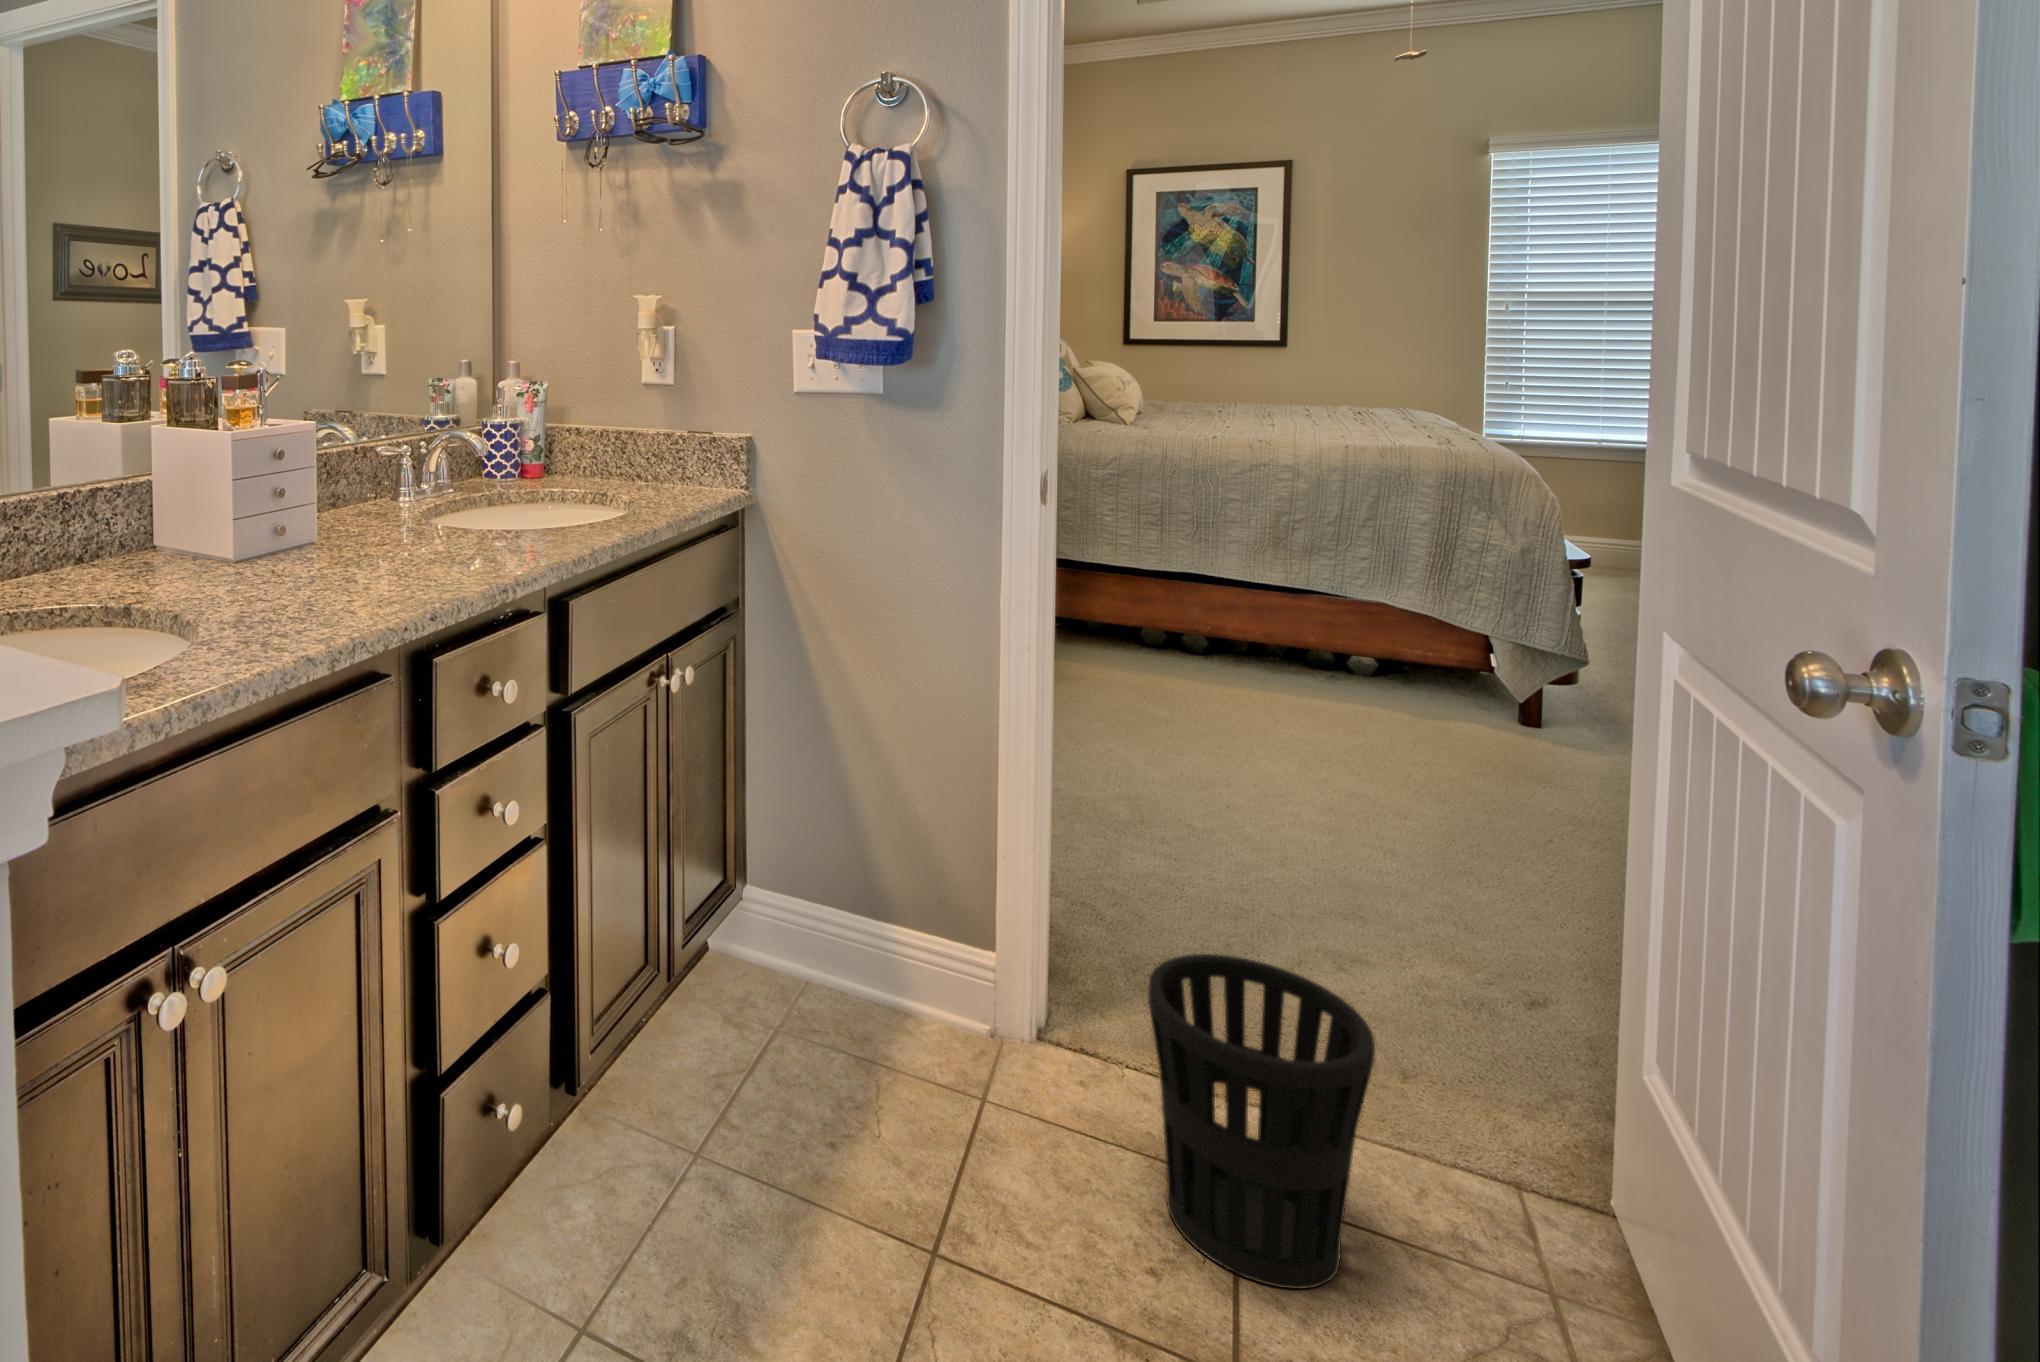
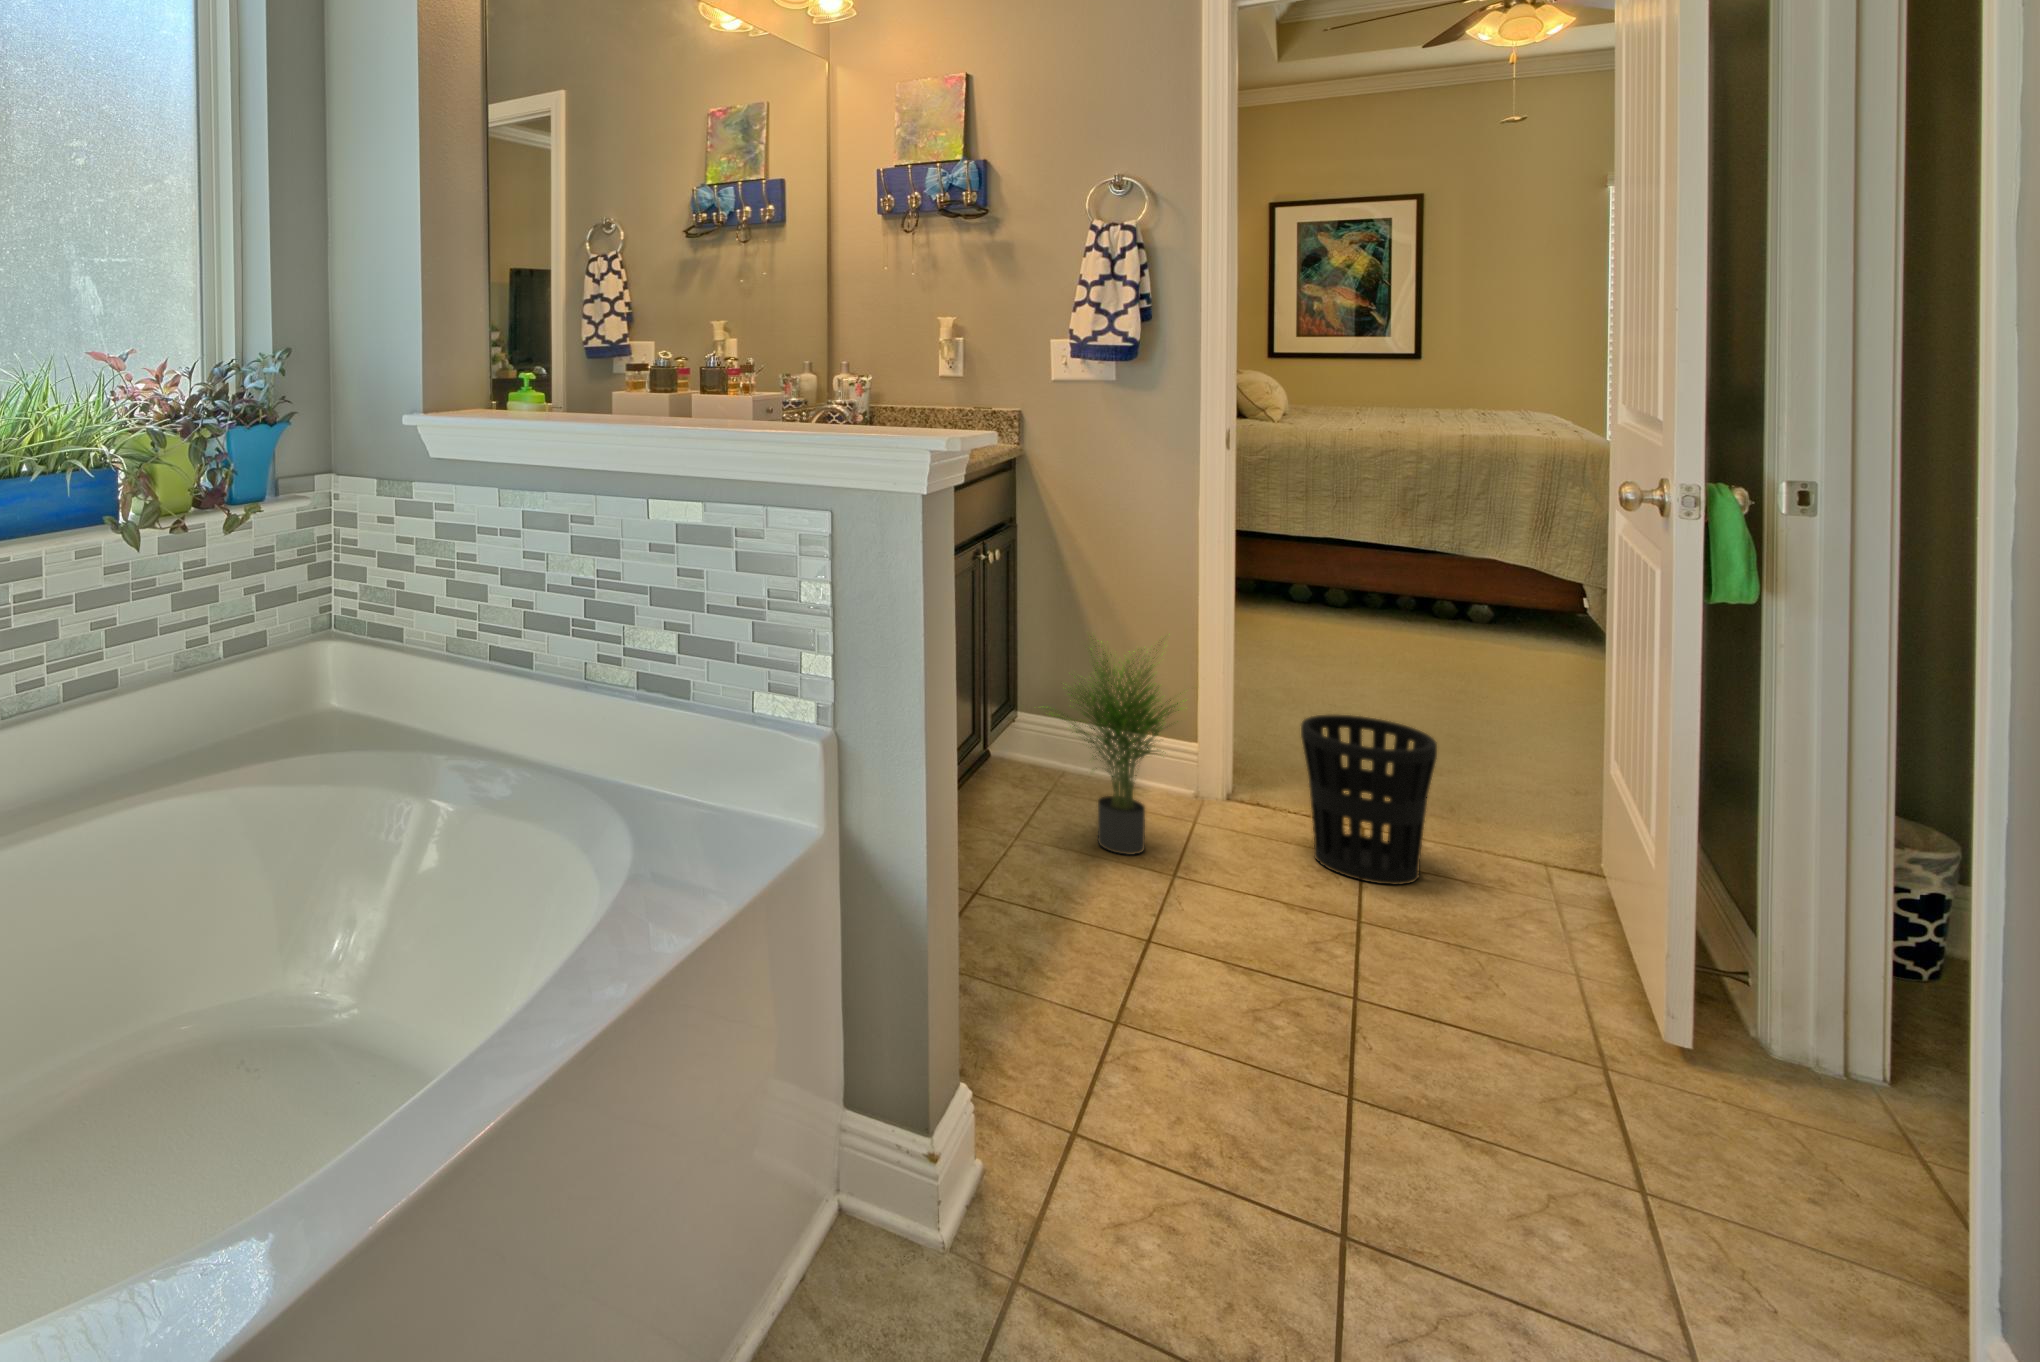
potted plant: none [705,819,984,1213] -> present [1047,641,1186,855]

